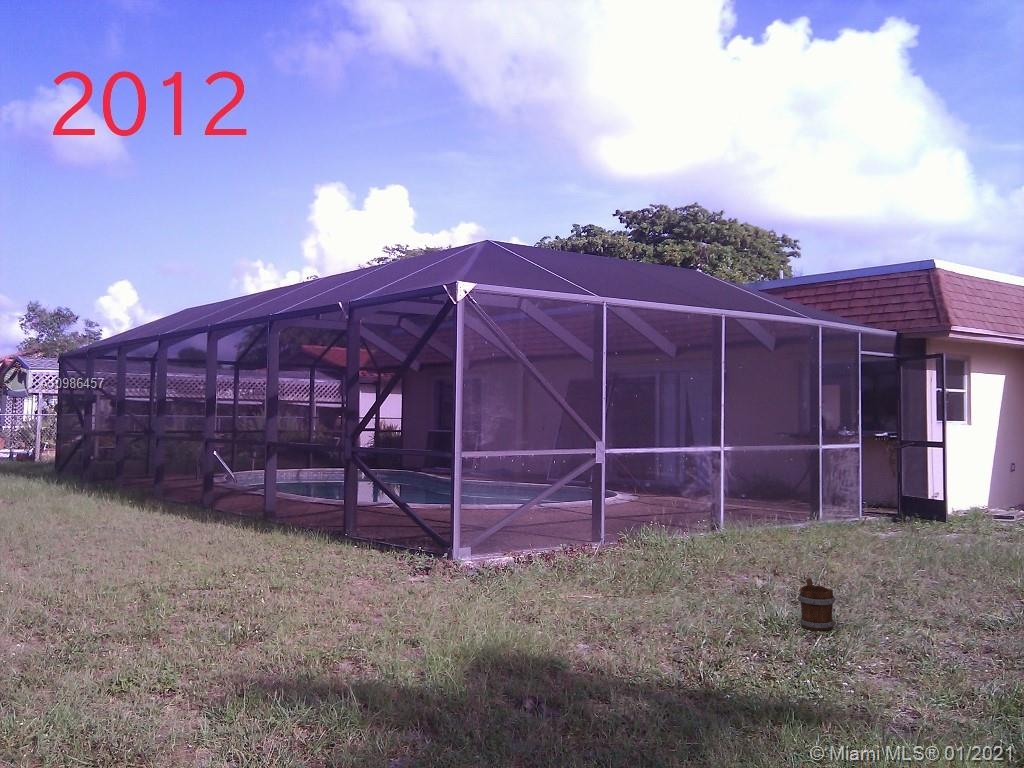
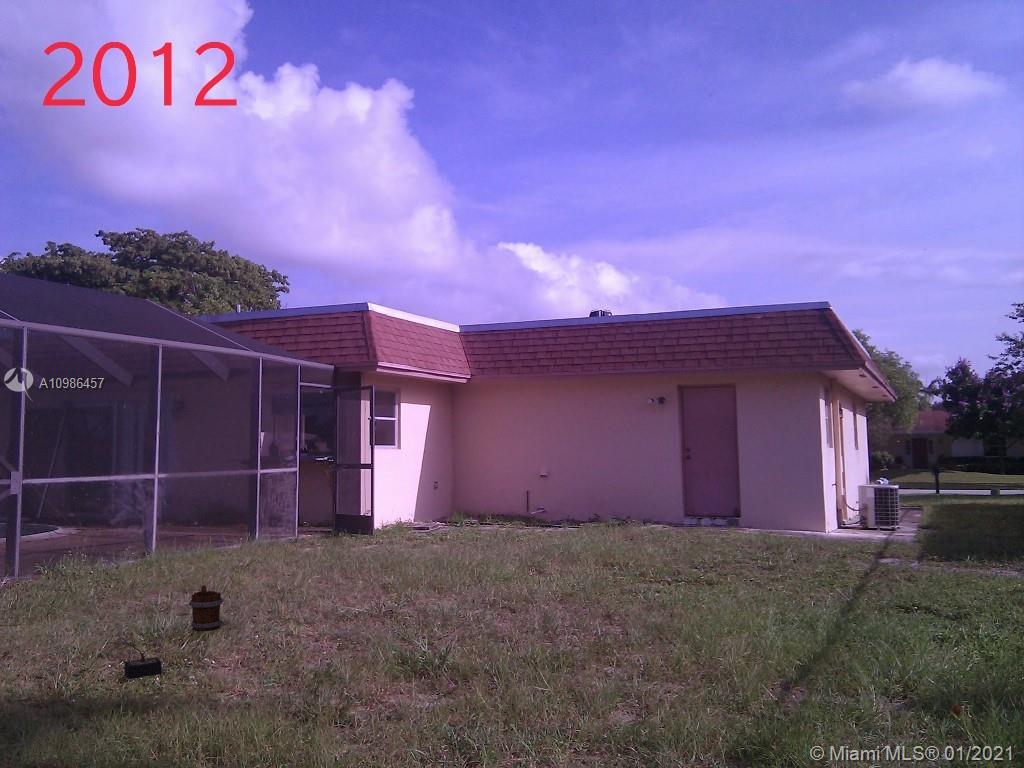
decorative plant: none [741,627,803,683] -> present [110,631,169,679]

